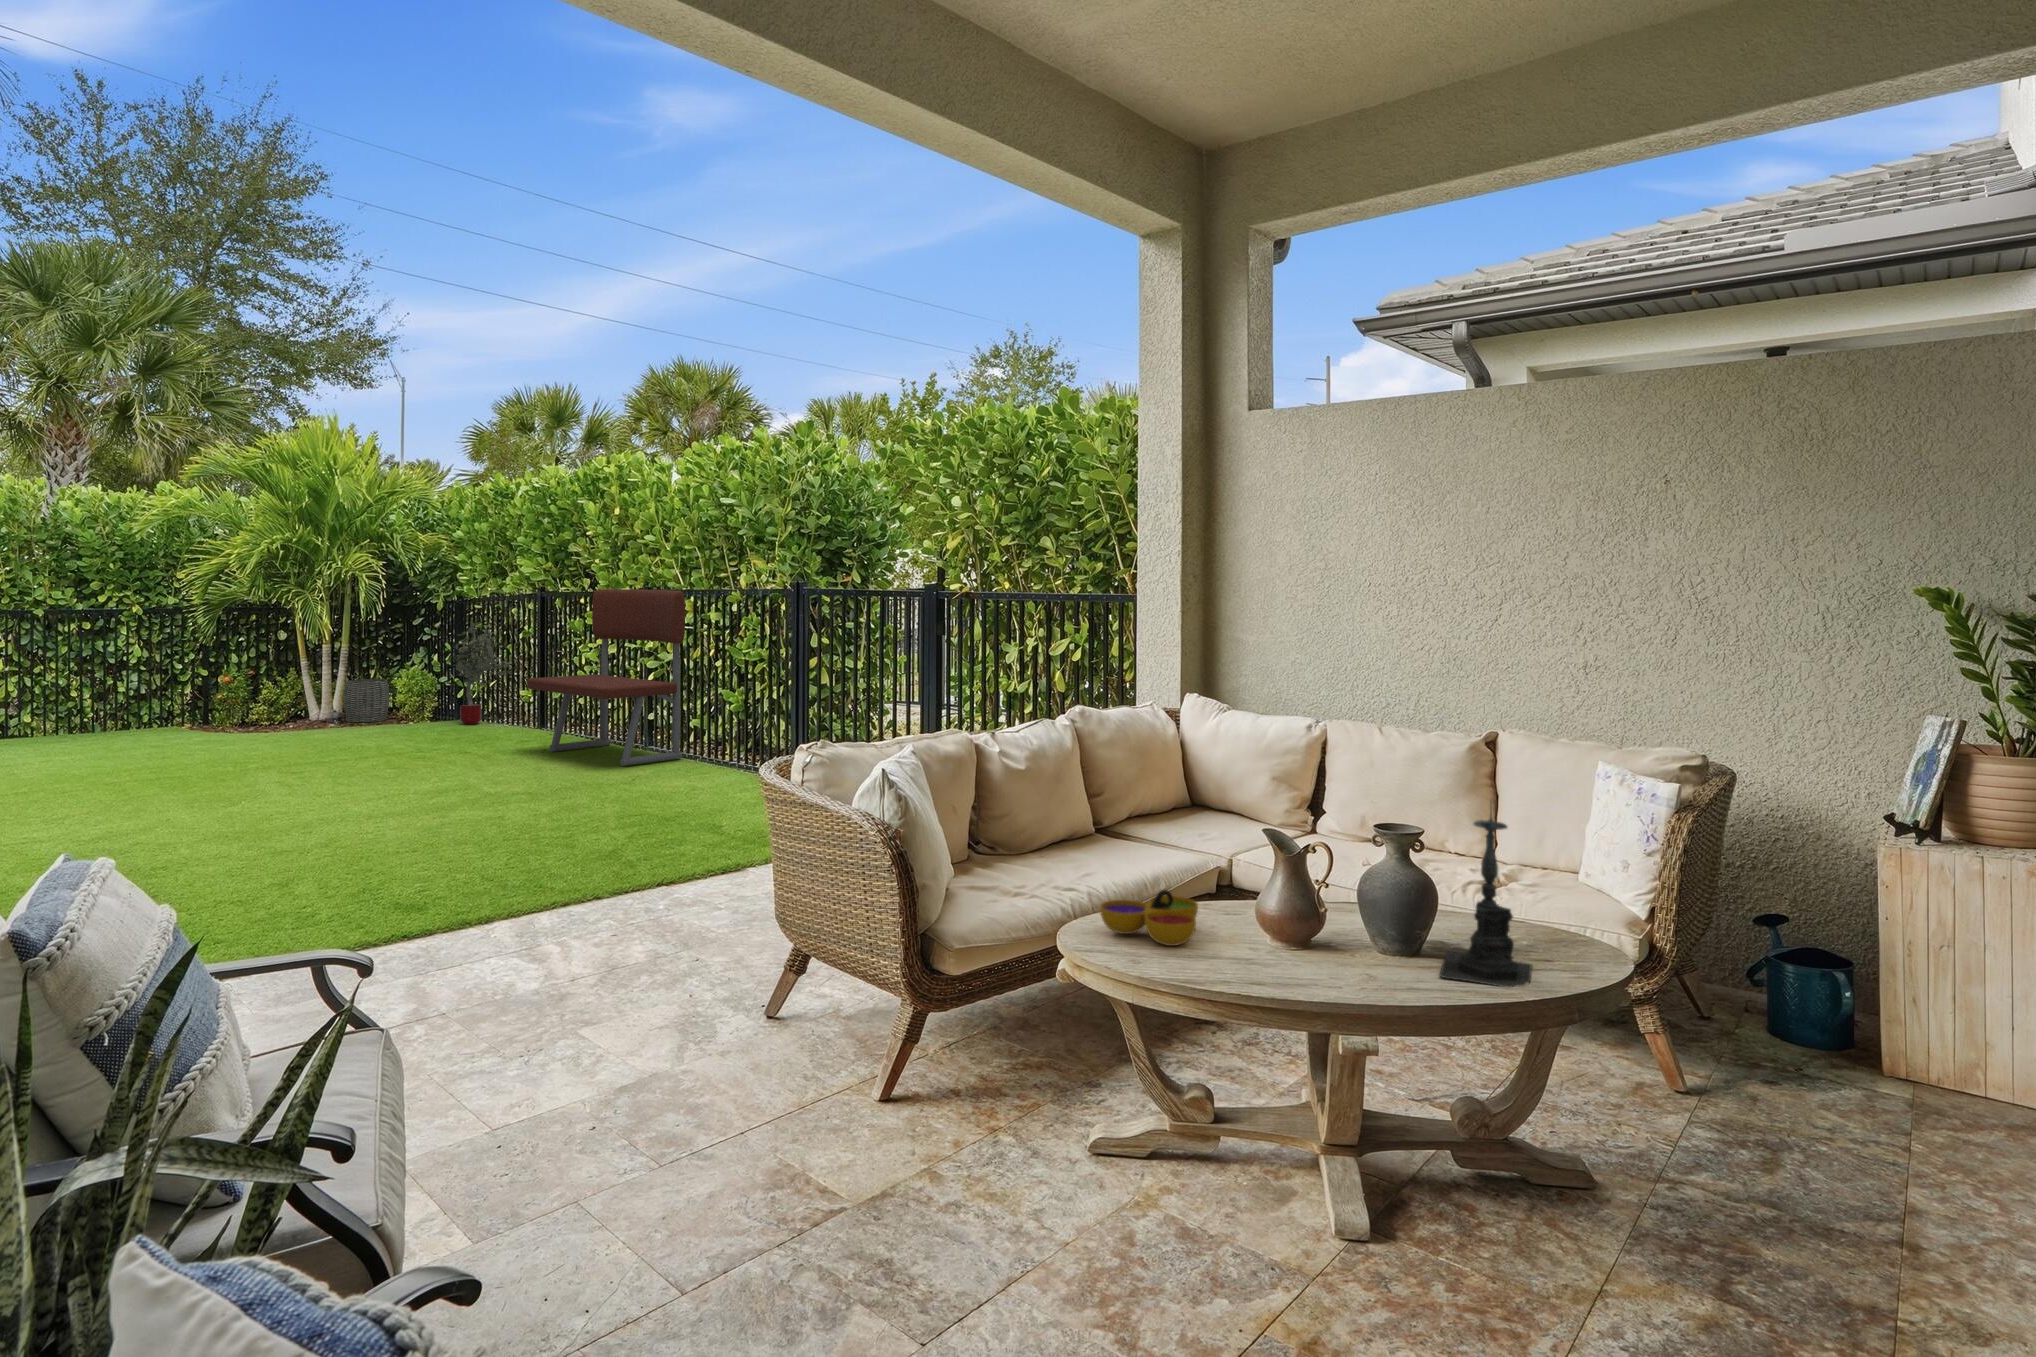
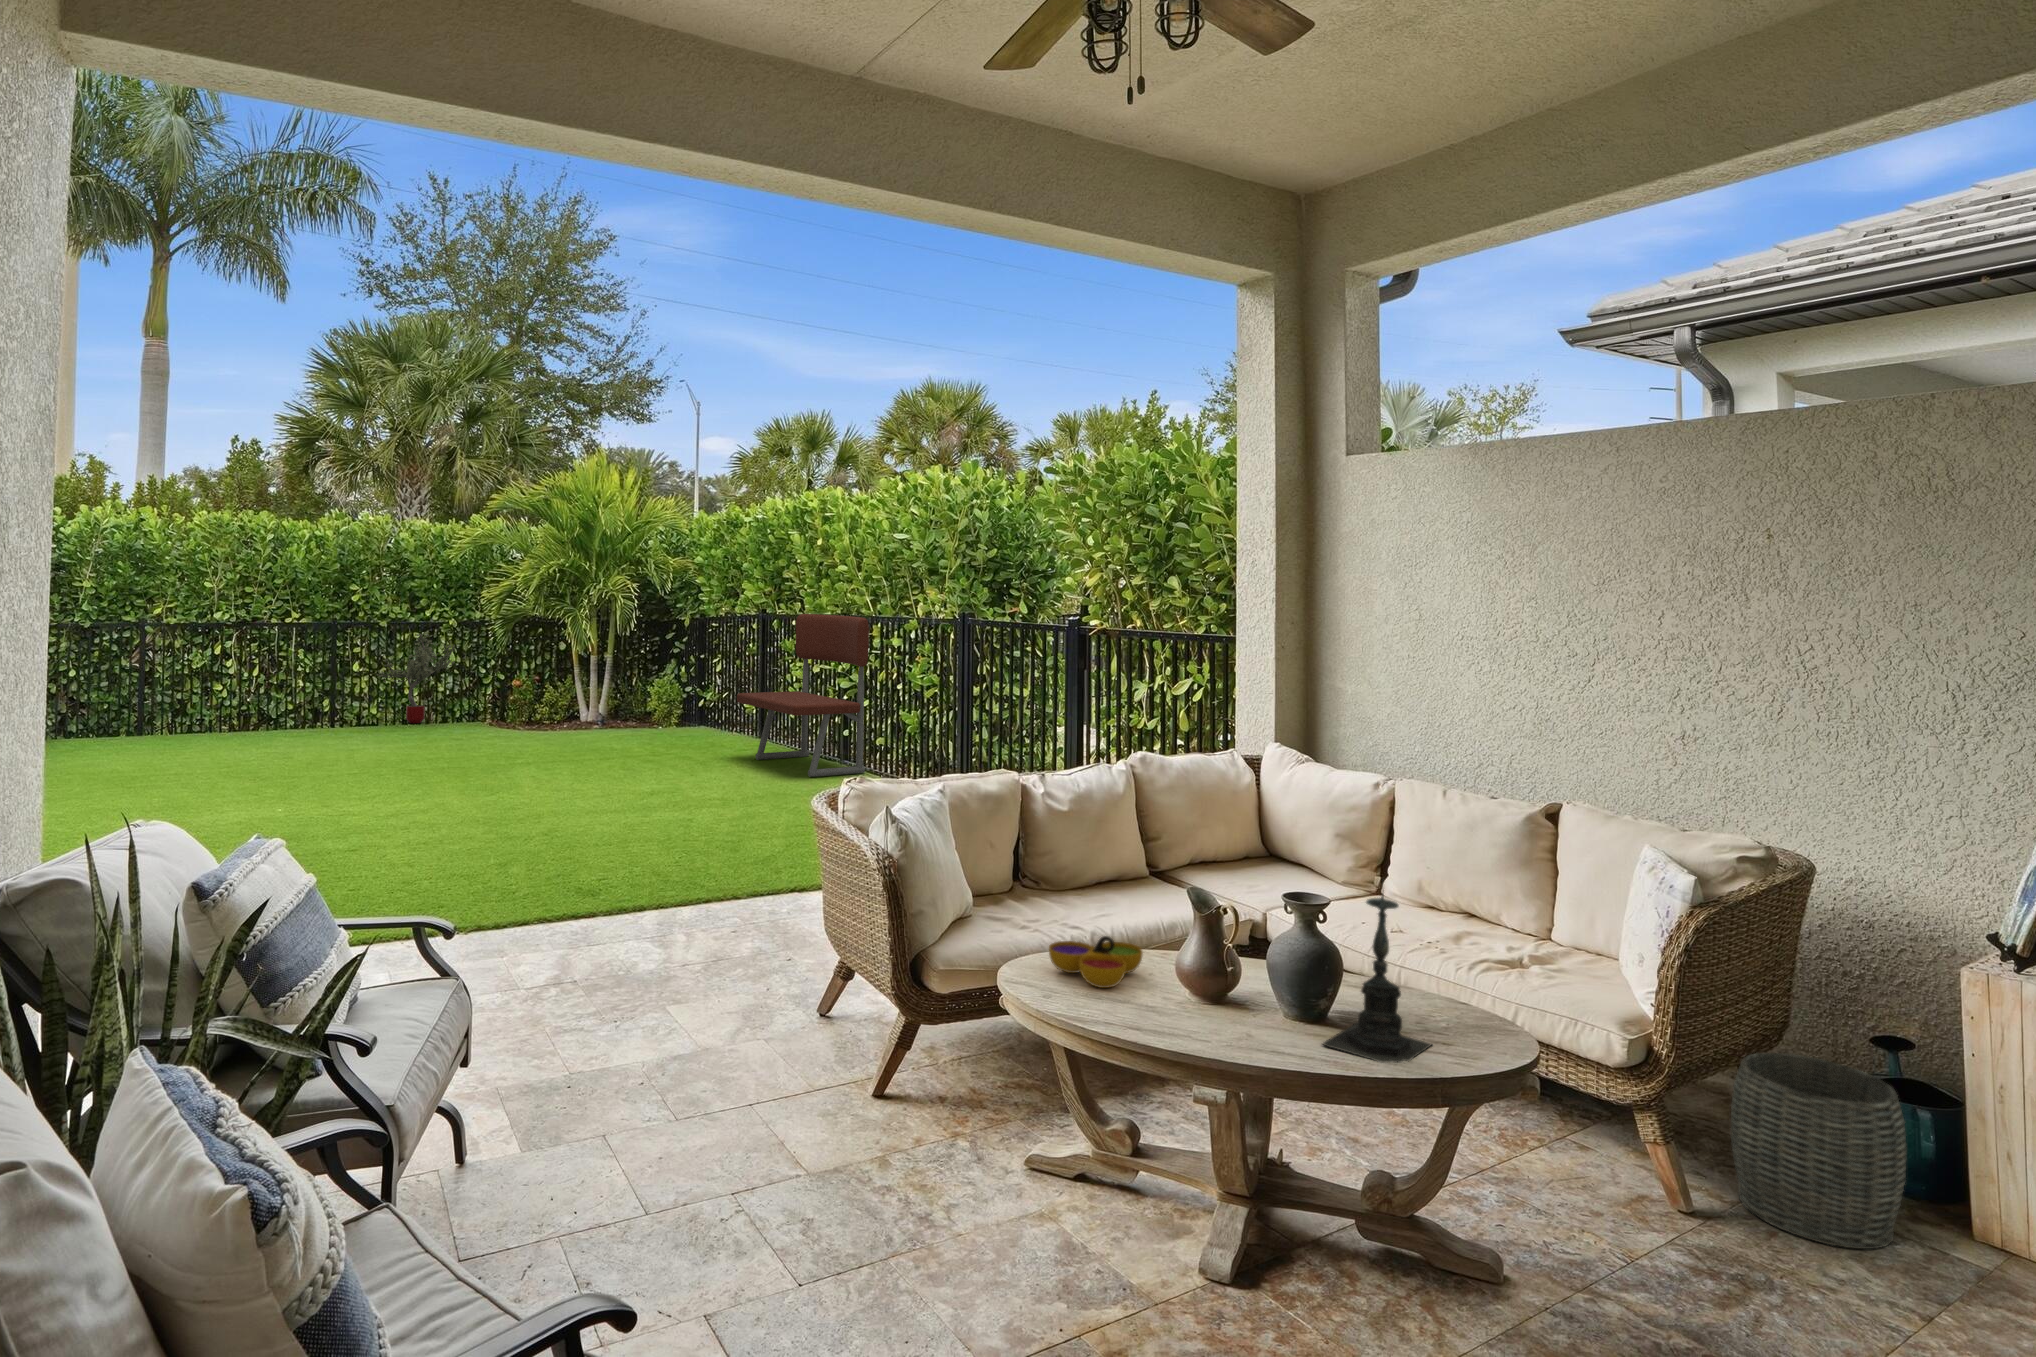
potted tree: present [455,623,510,725] -> present [376,634,455,723]
woven basket: present [344,679,389,722] -> present [1731,1053,1906,1249]

